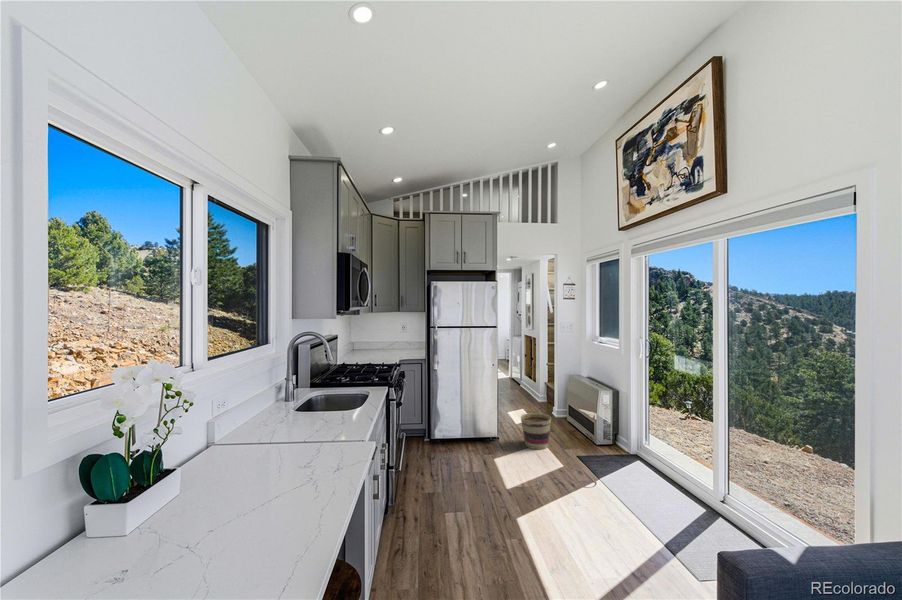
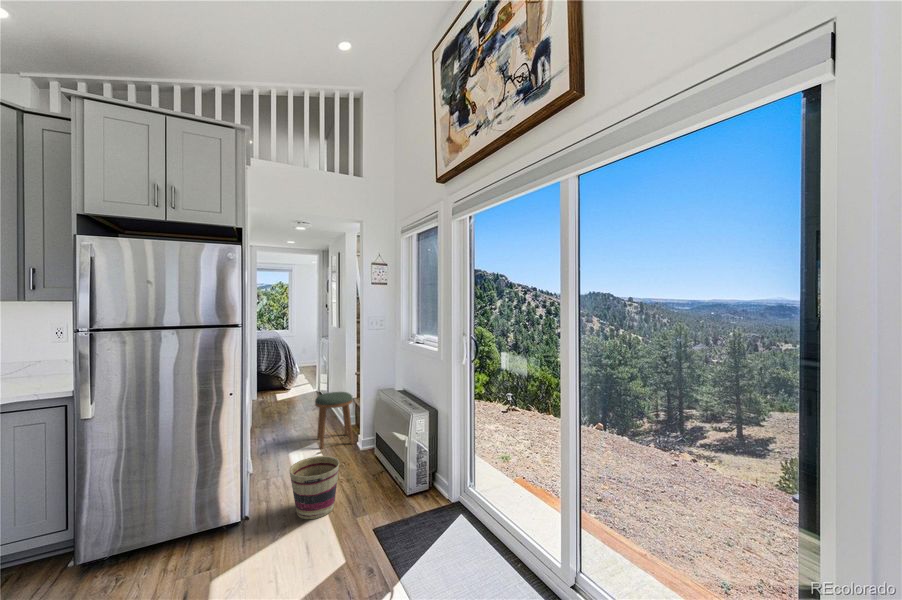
stool: none [521,376,549,415] -> present [315,392,353,449]

